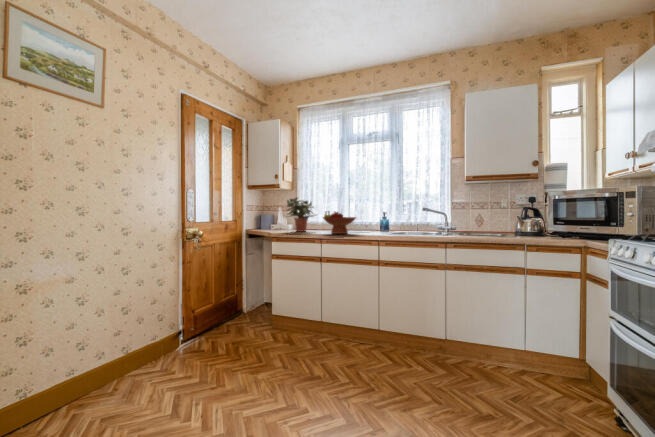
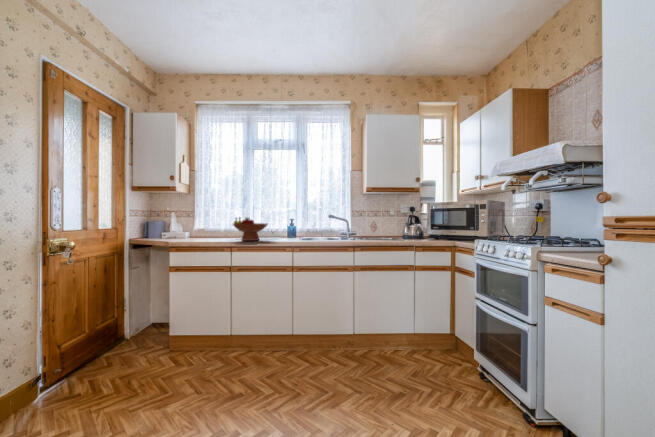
potted plant: present [286,198,317,232] -> none [184,202,223,239]

